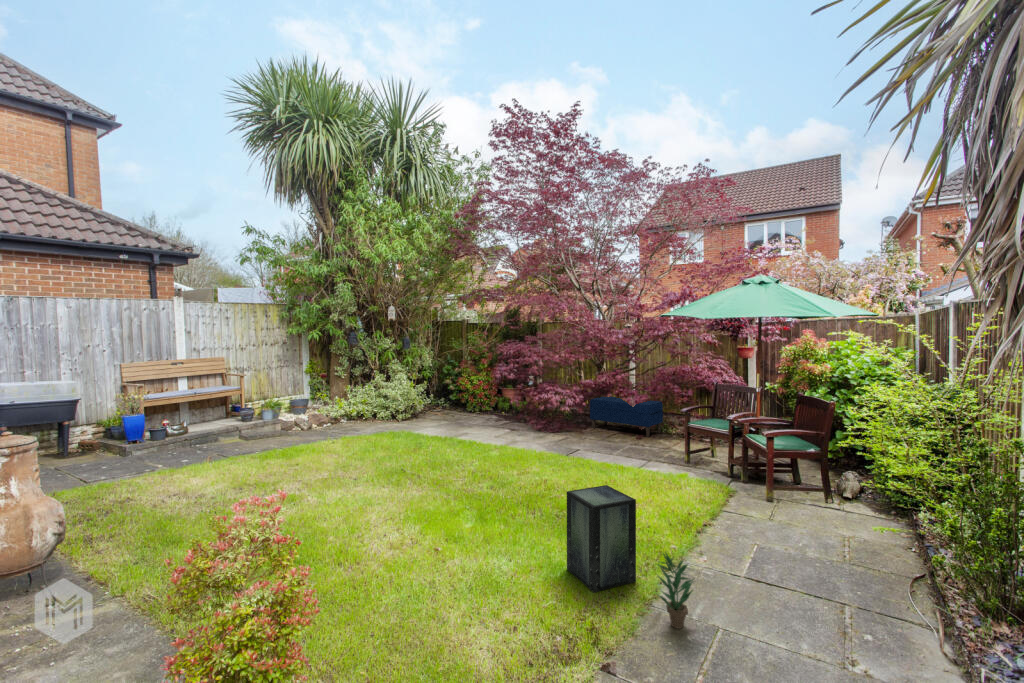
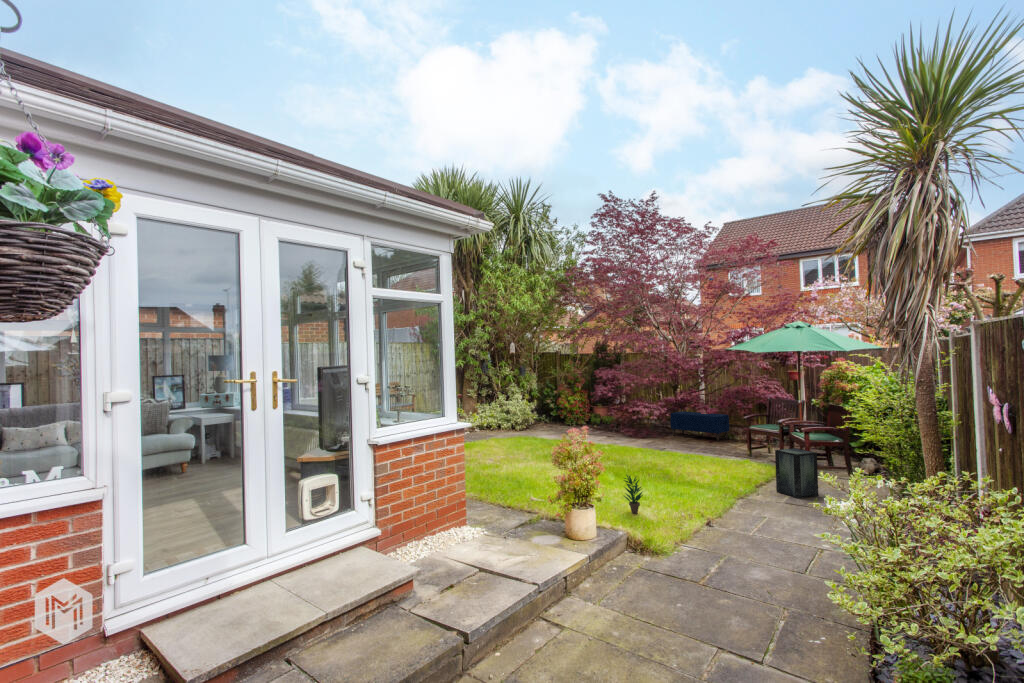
storage box: present [567,485,636,593] -> present [775,448,818,499]
potted plant: present [658,553,693,629] -> present [624,475,643,514]

